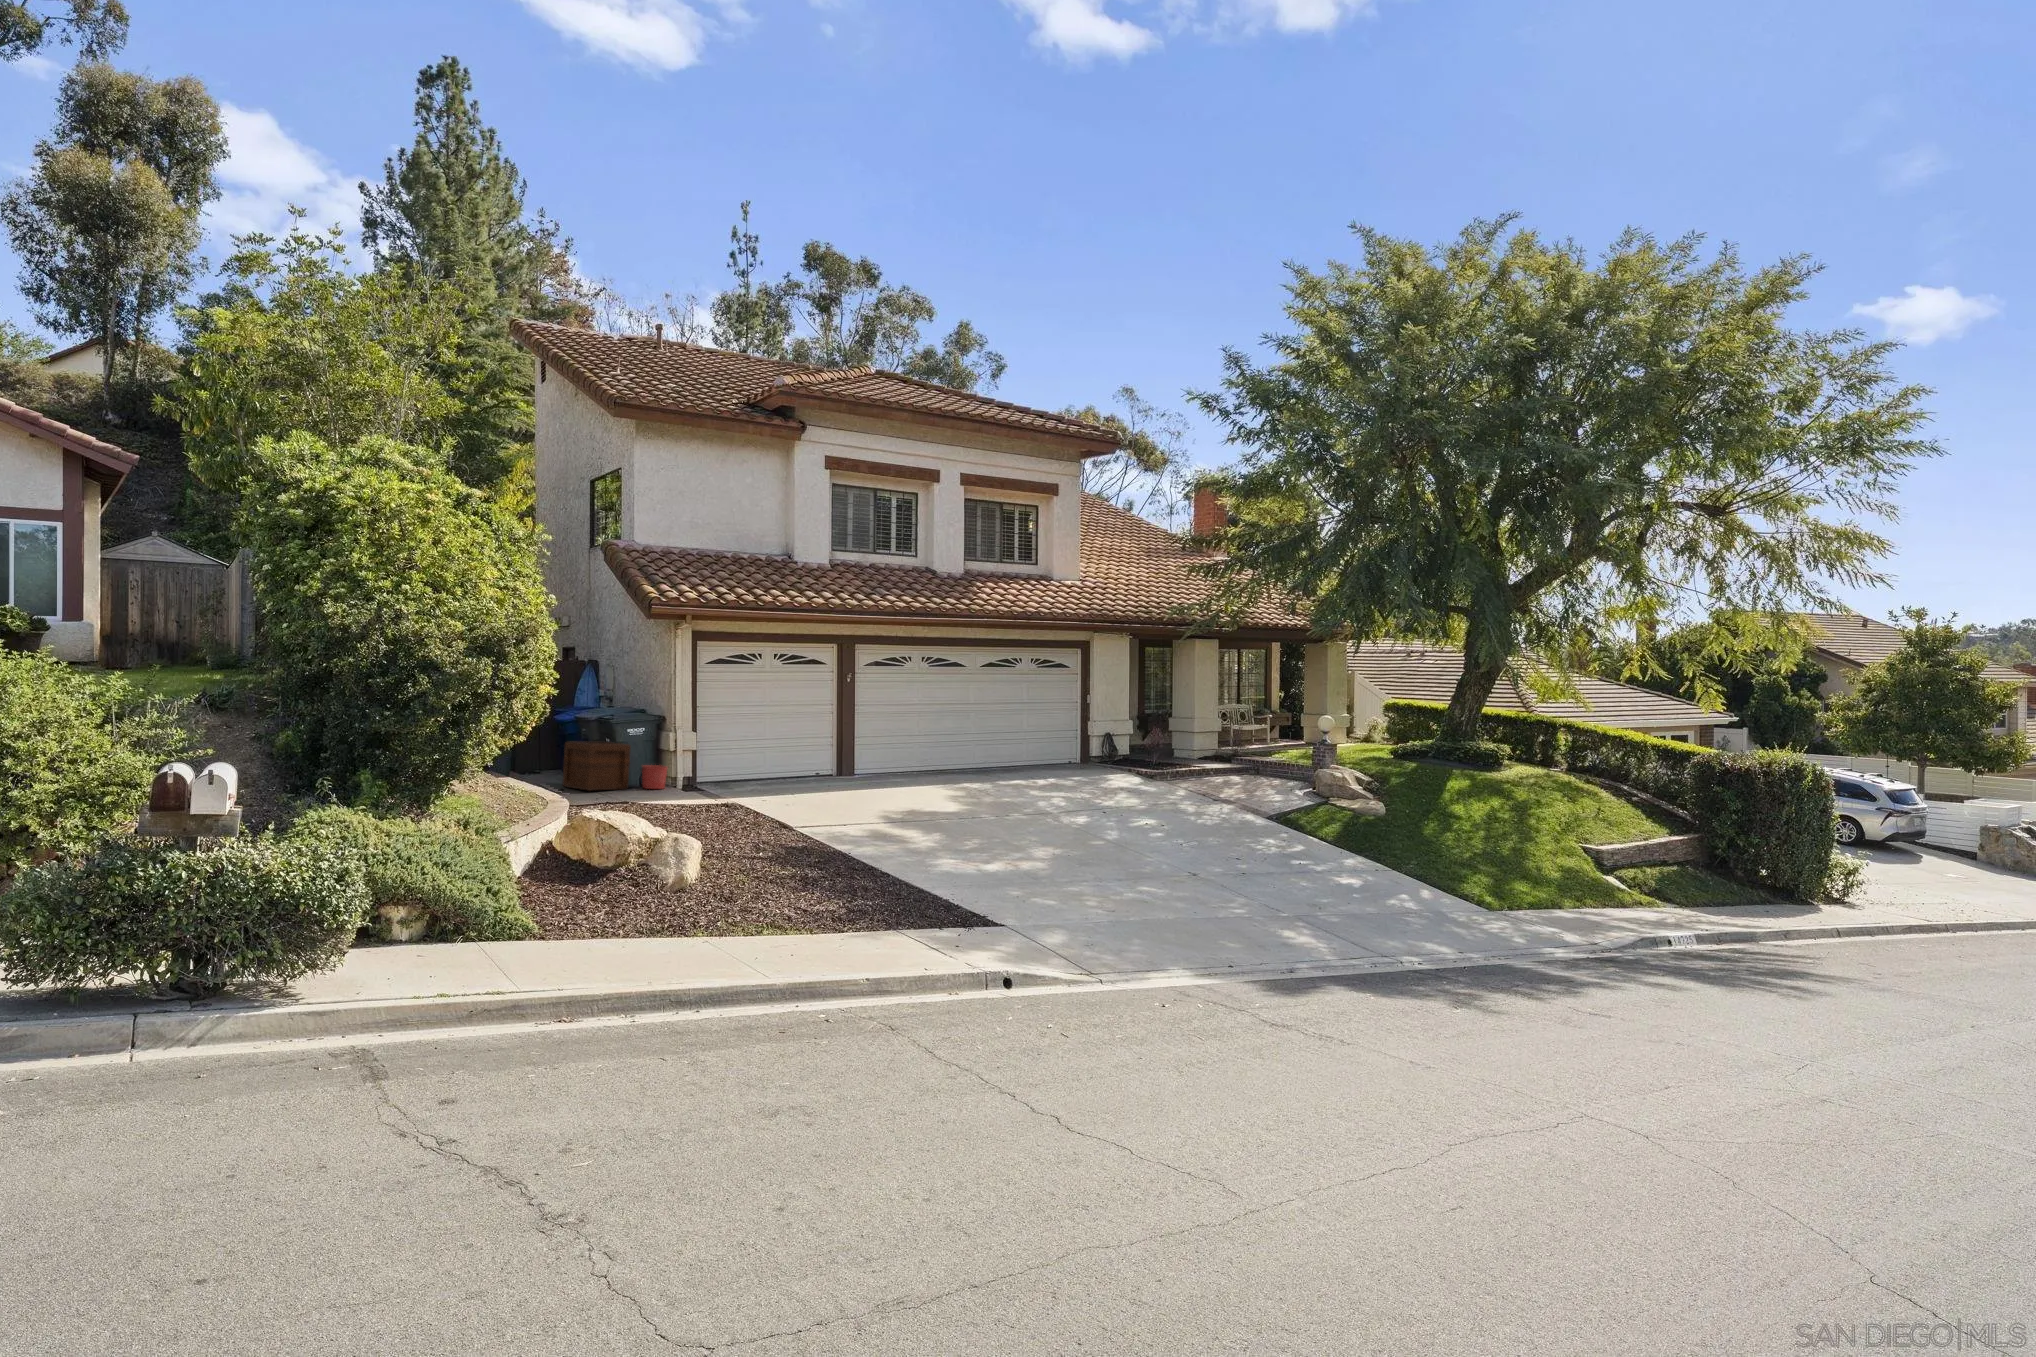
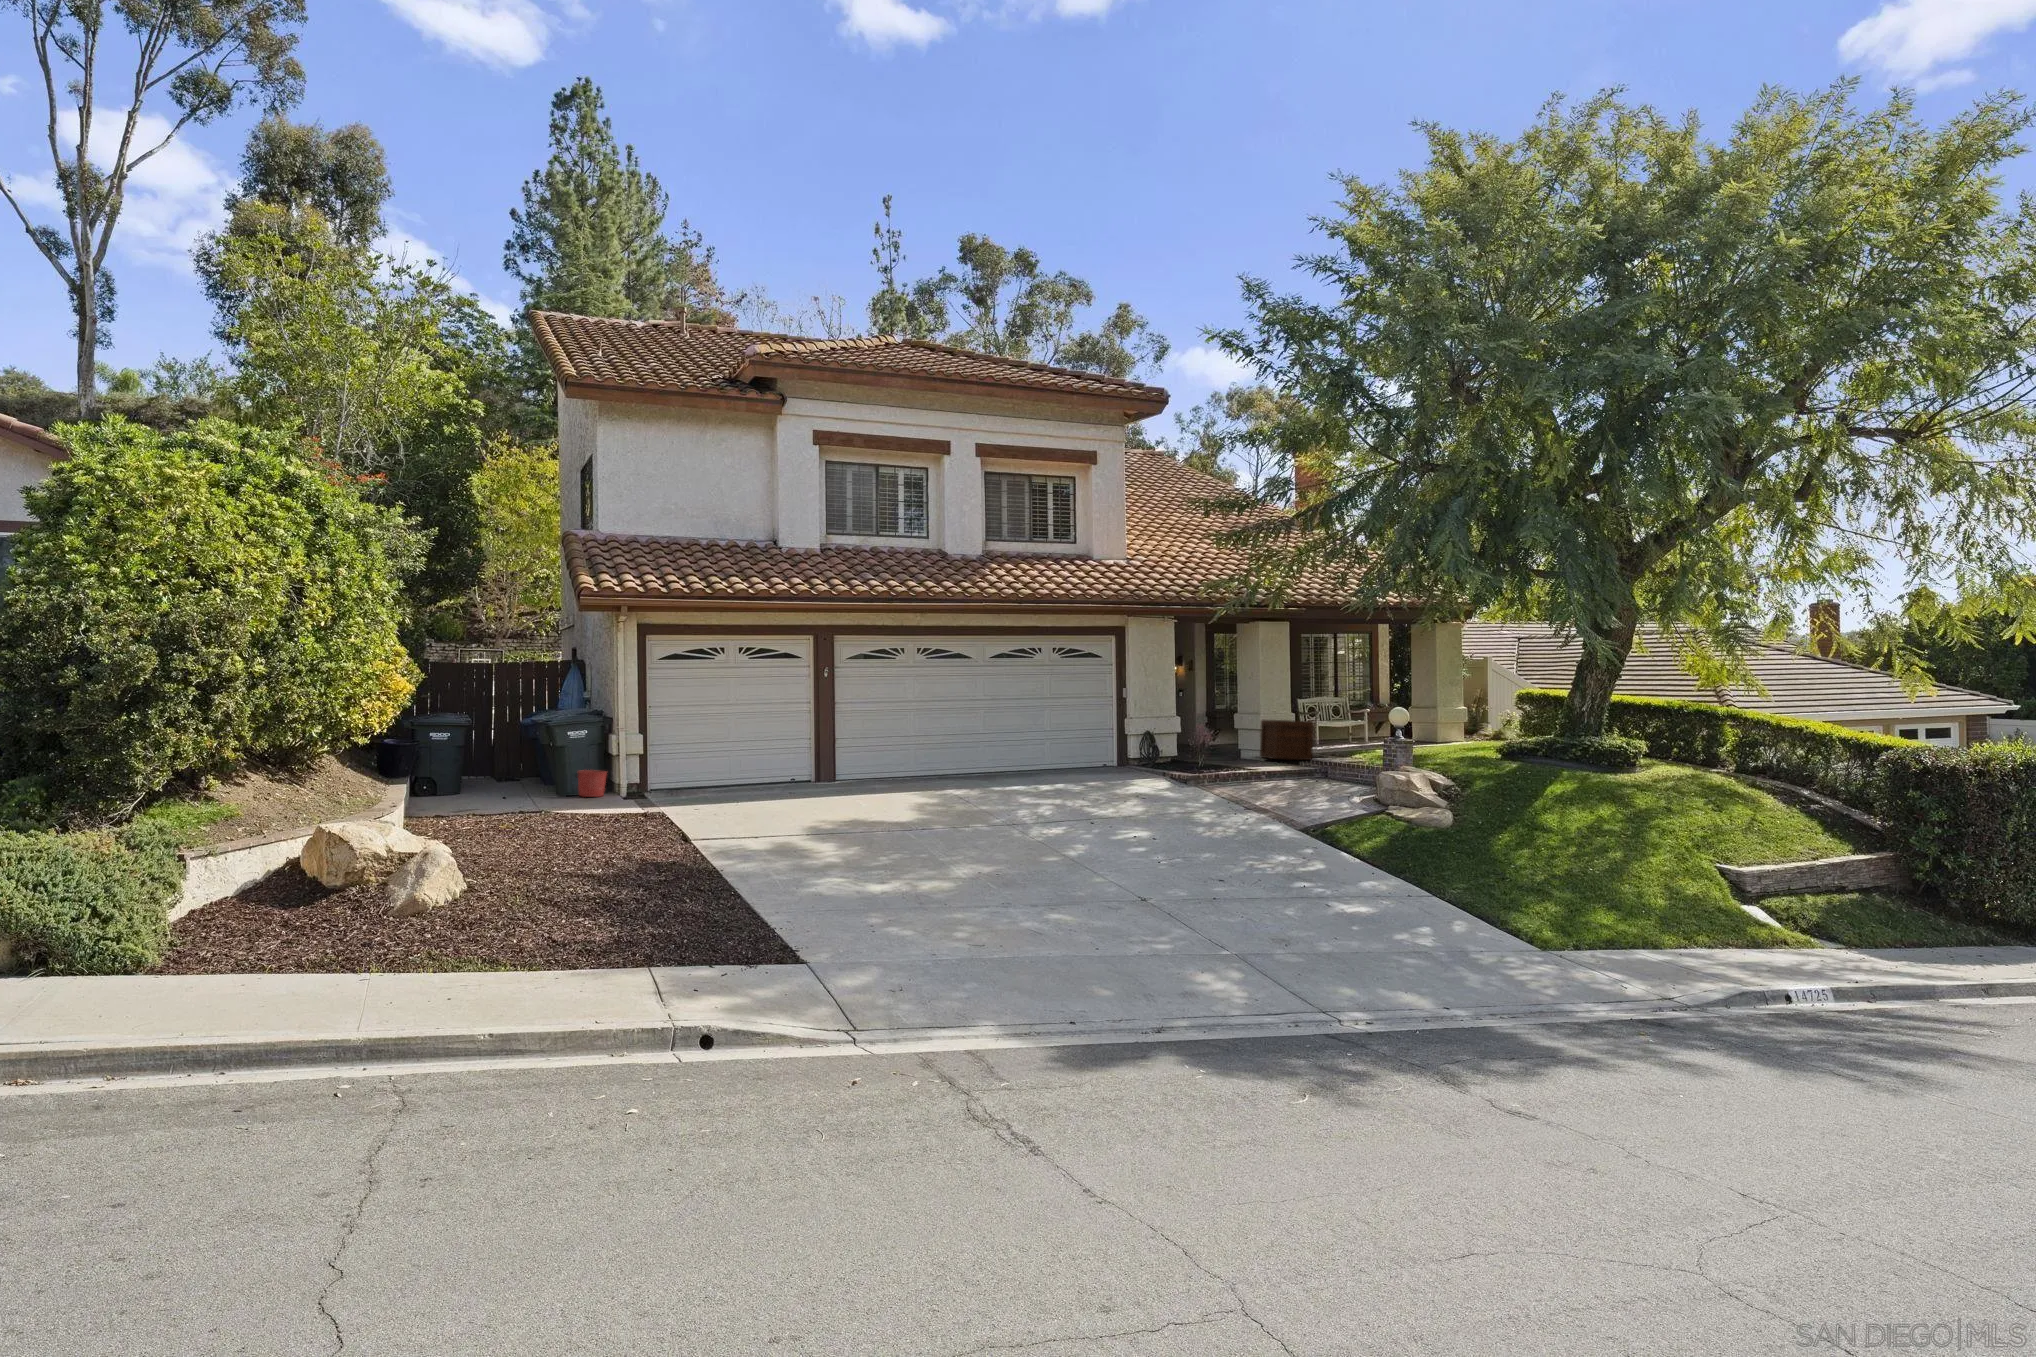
wooden crate: present [562,742,631,791] -> present [1260,720,1313,760]

